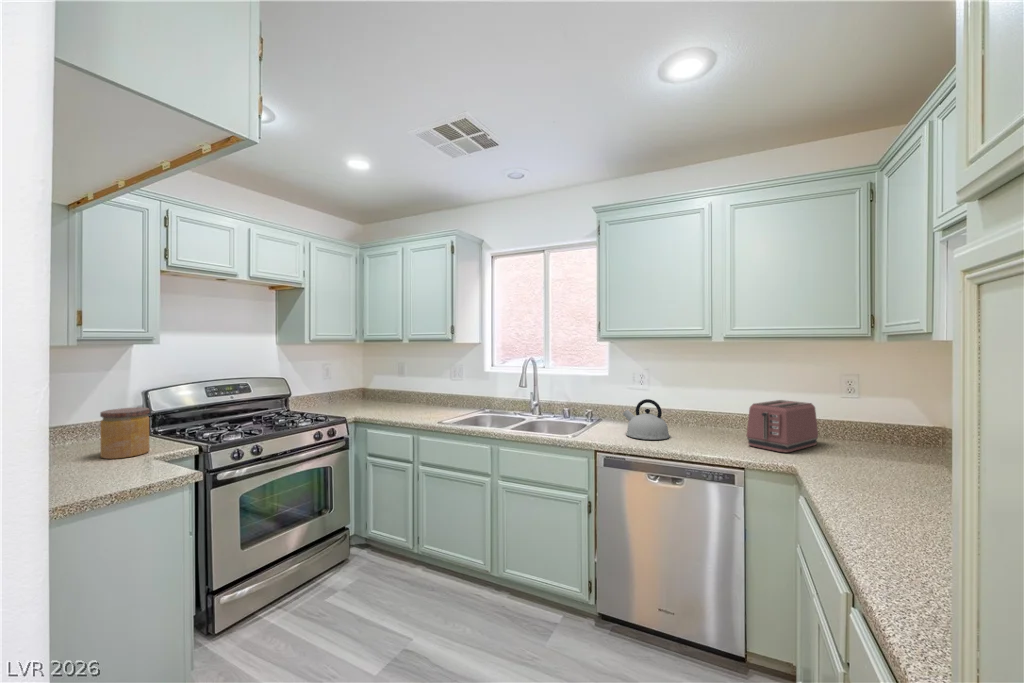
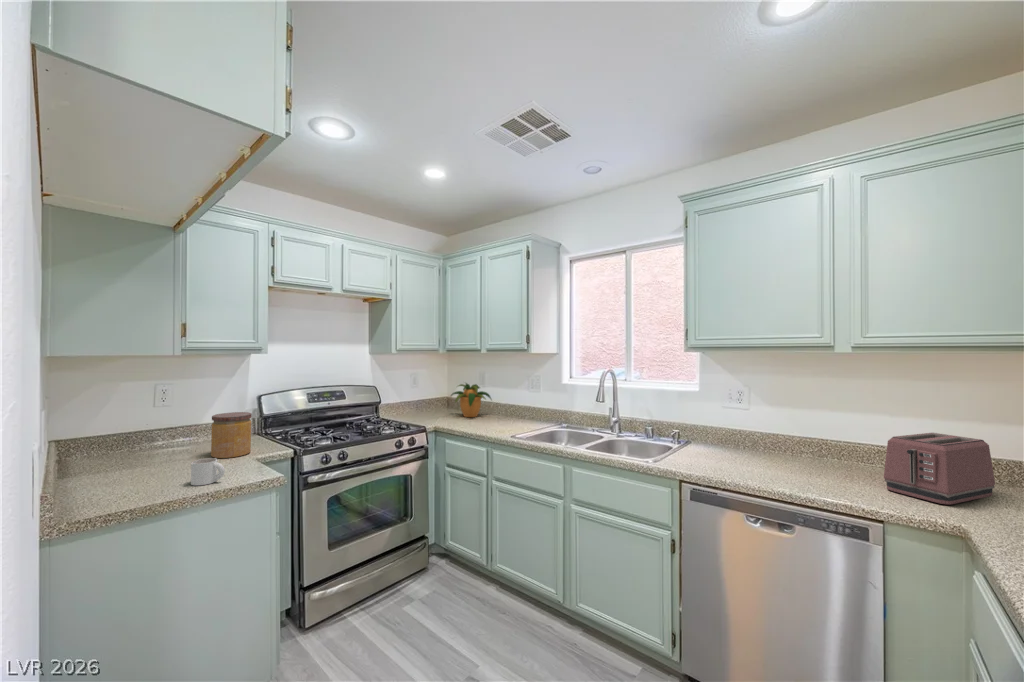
potted plant: none [366,371,412,408] -> present [451,383,491,417]
kettle: present [623,399,670,440] -> none [715,423,776,473]
mug: none [93,456,134,485] -> present [191,458,225,485]

